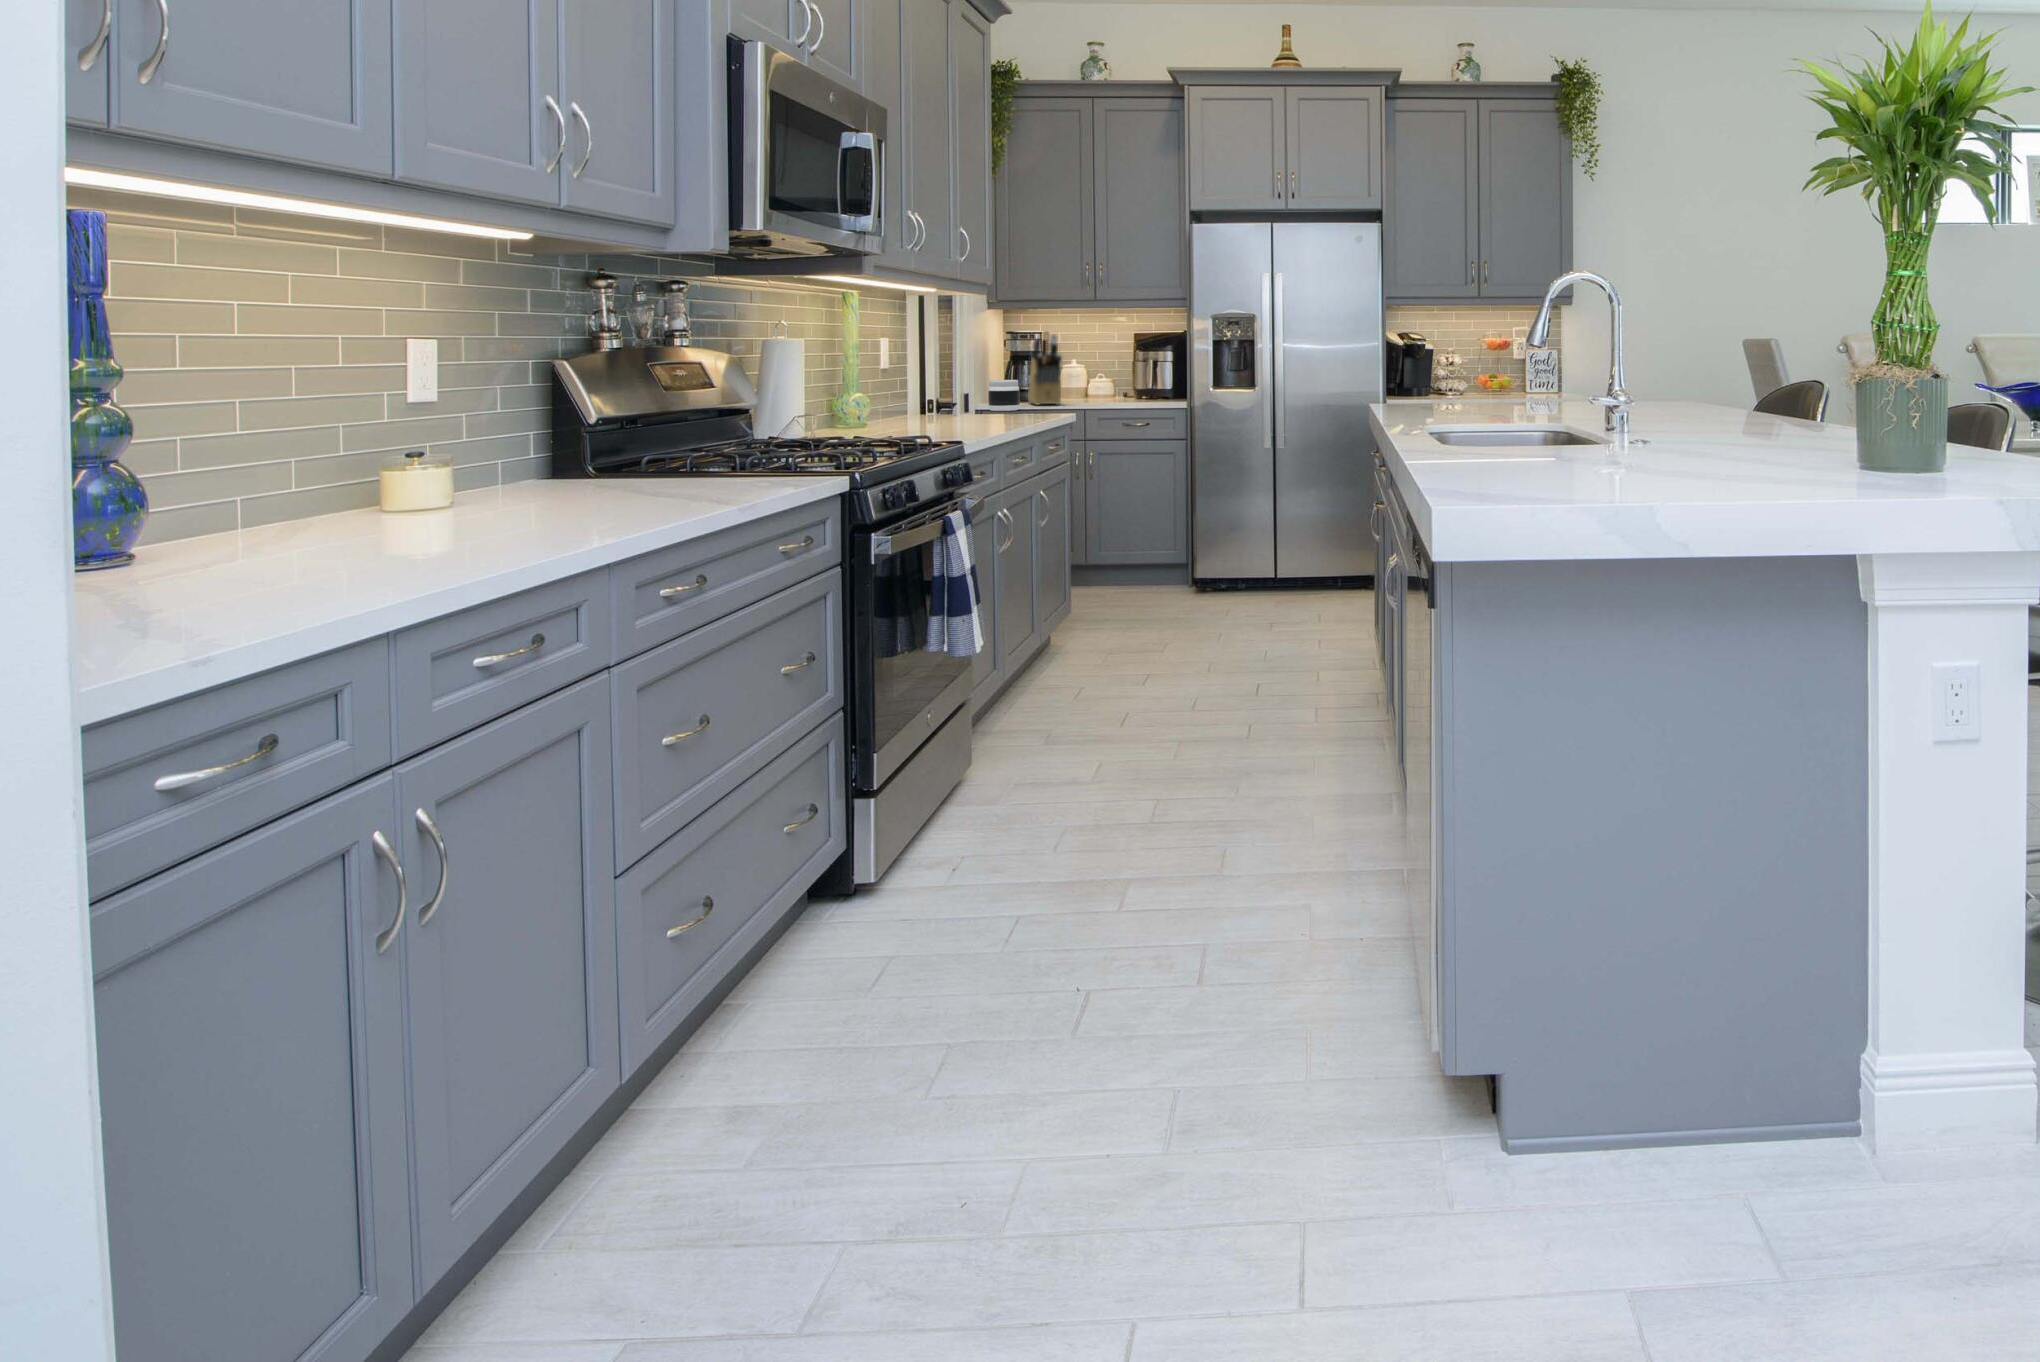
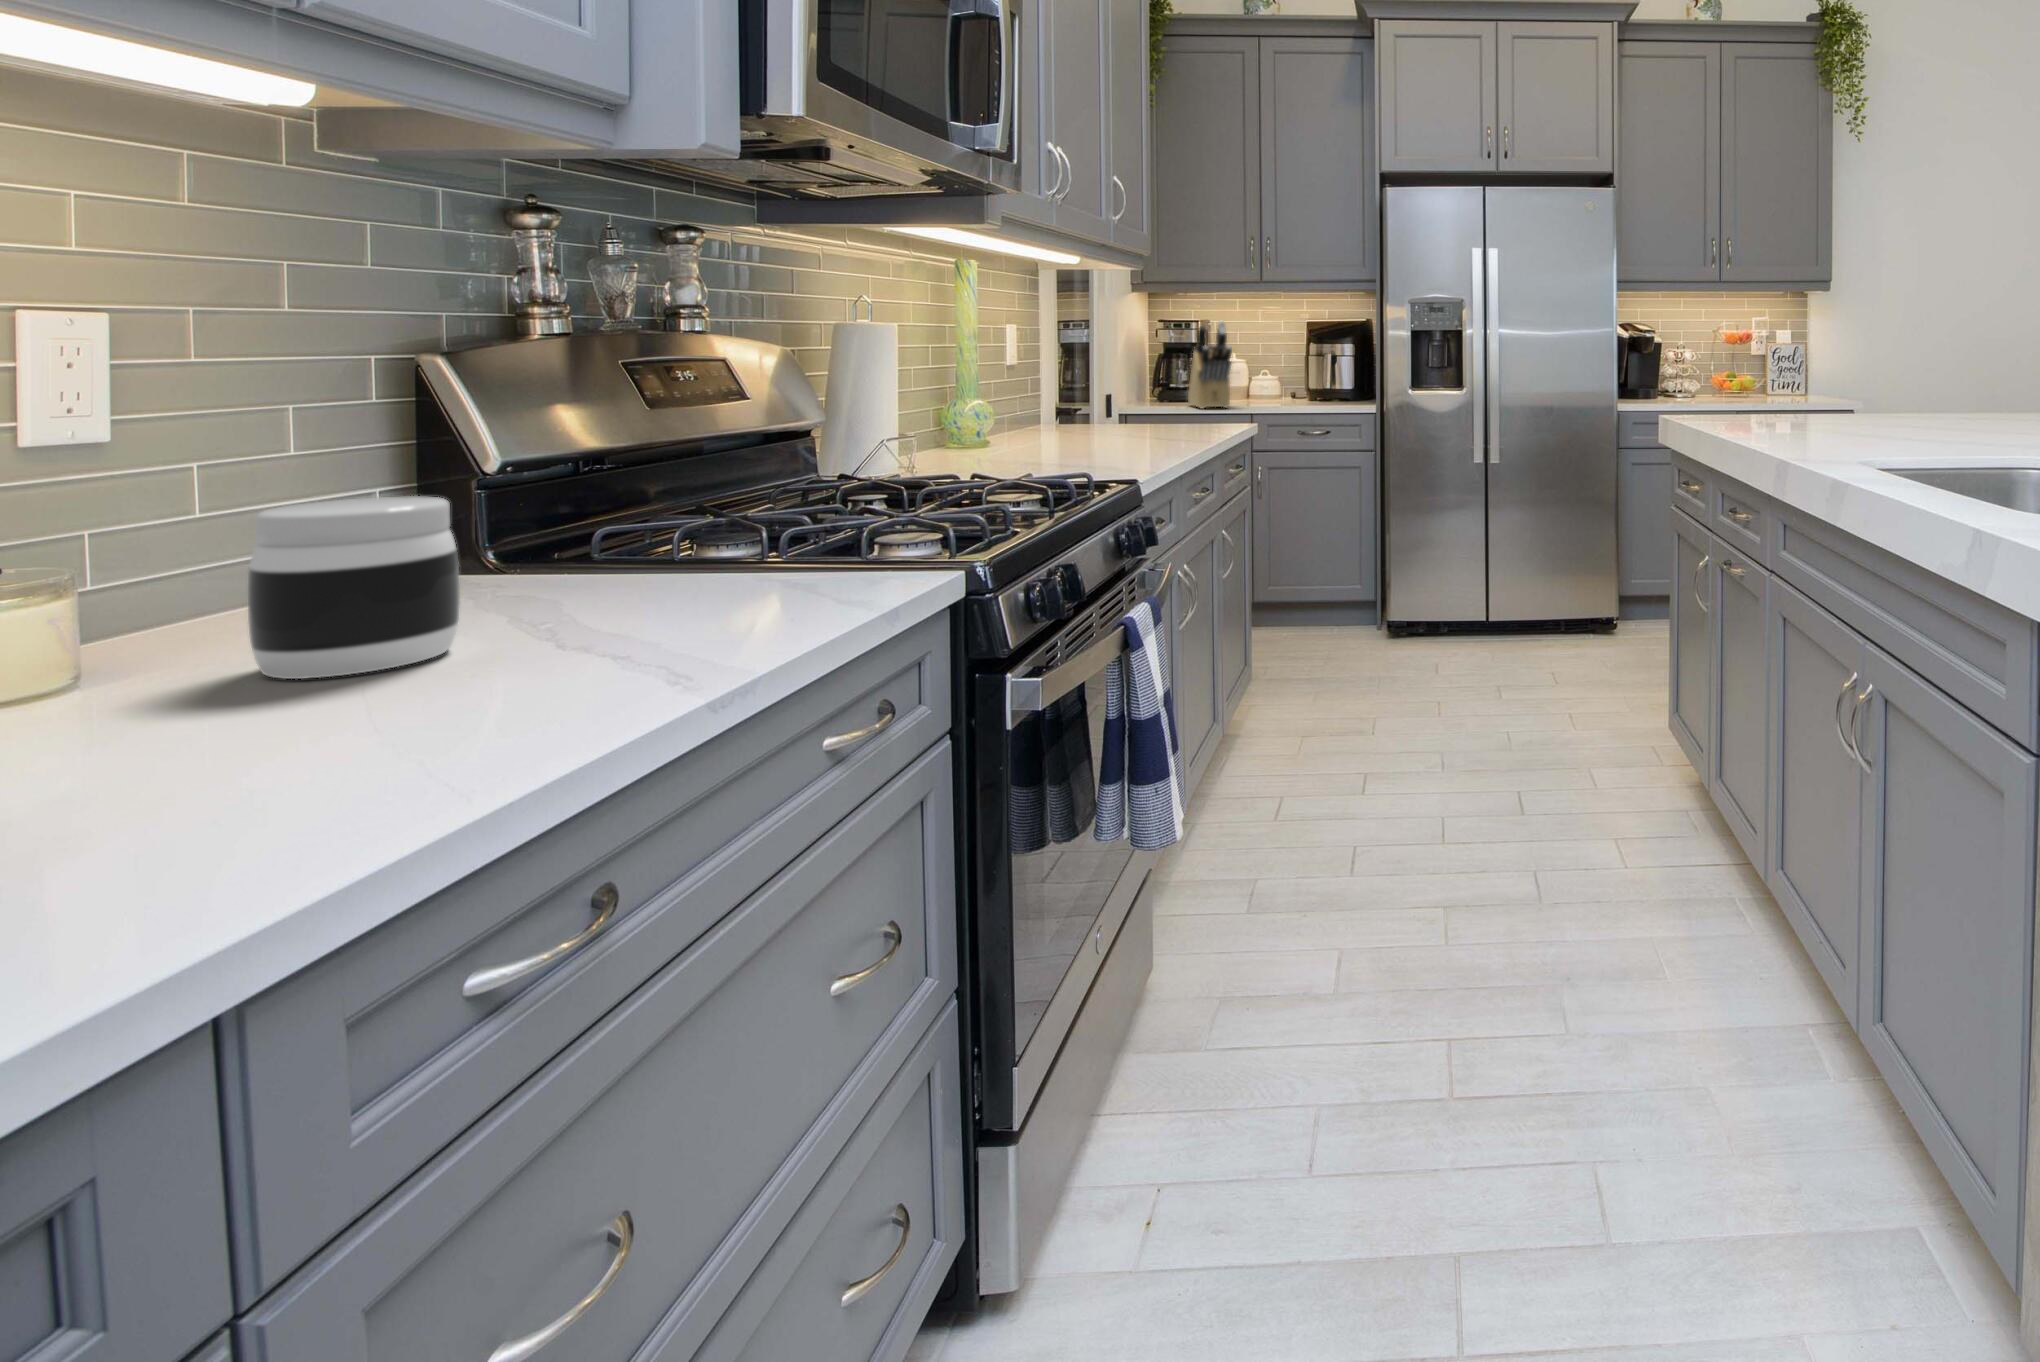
jar: present [988,380,1020,411] -> present [248,496,460,679]

